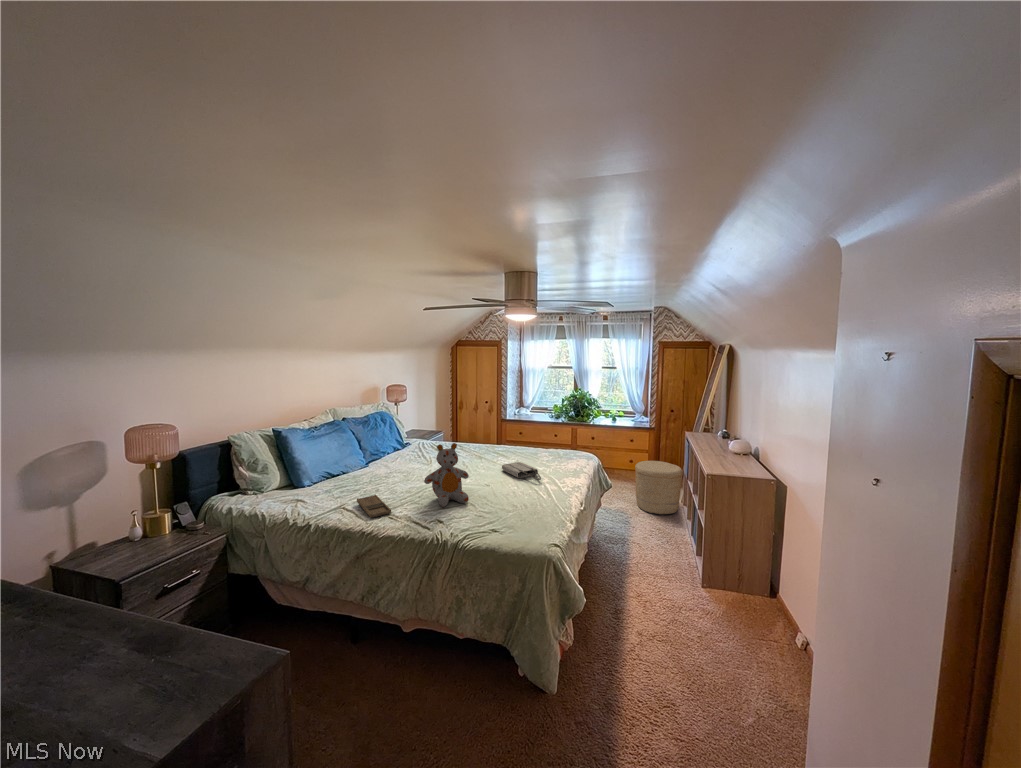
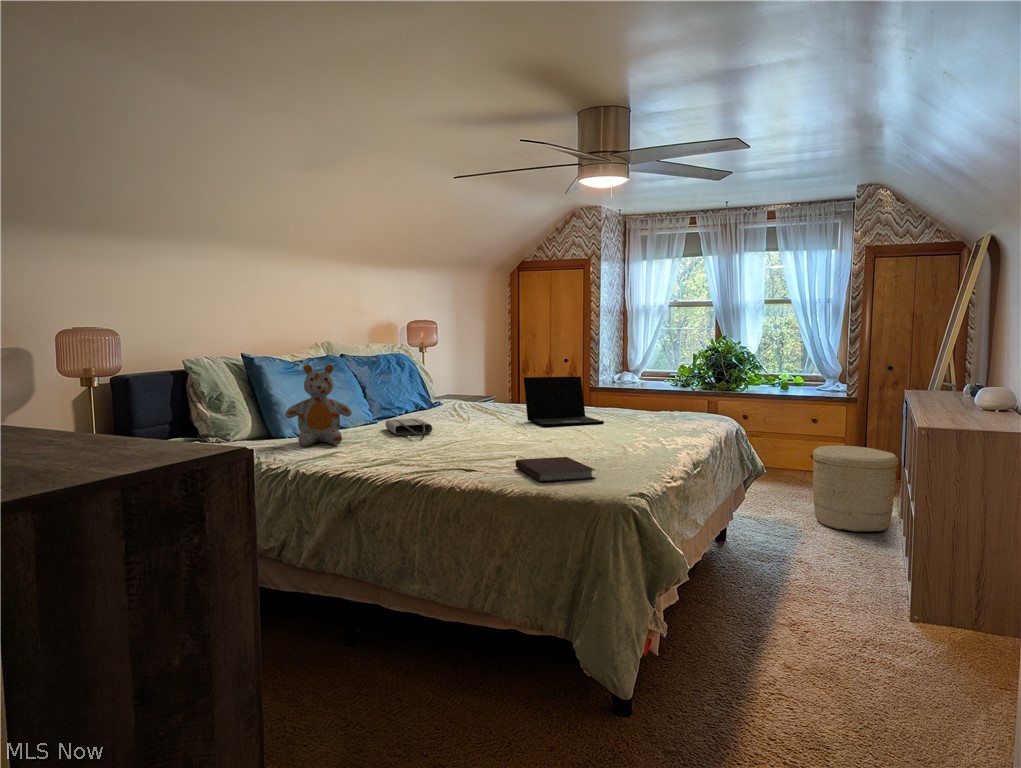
laptop: none [466,429,518,466] -> present [524,376,604,426]
stuffed bear: present [424,443,469,507] -> present [285,364,352,446]
tote bag: present [502,462,541,480] -> present [385,419,432,436]
tray: present [357,495,391,518] -> none [356,441,403,462]
notebook: none [469,508,524,537] -> present [516,457,595,482]

